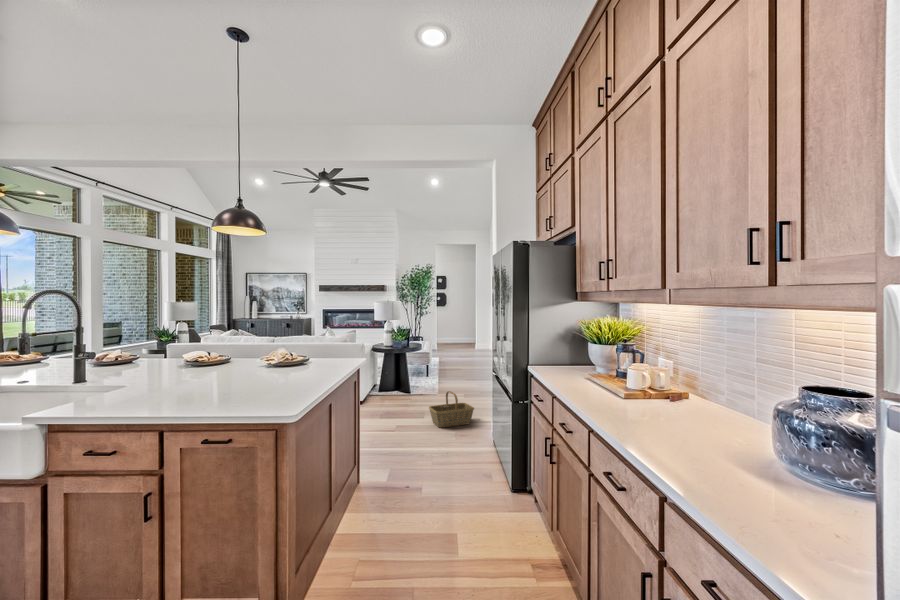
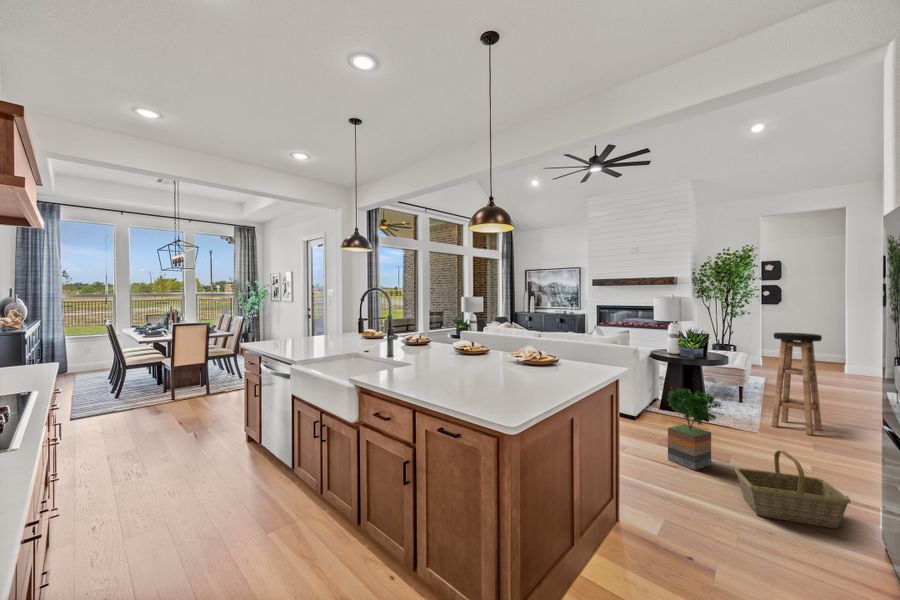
bar stool: none [444,326,467,387] -> present [772,332,822,435]
potted tree: none [392,365,422,416] -> present [668,388,721,470]

